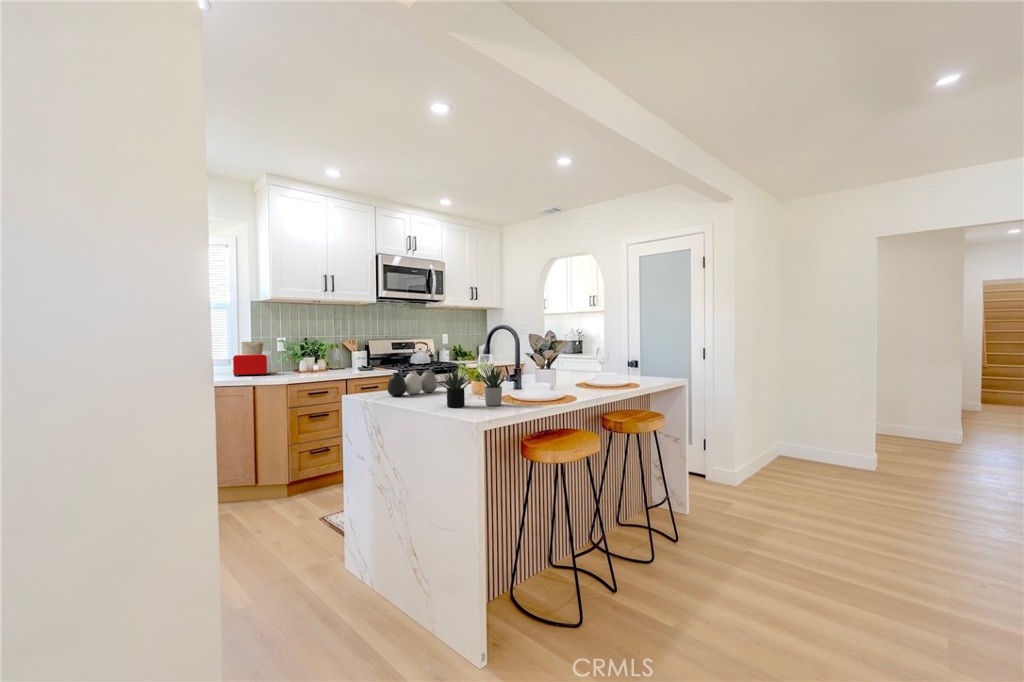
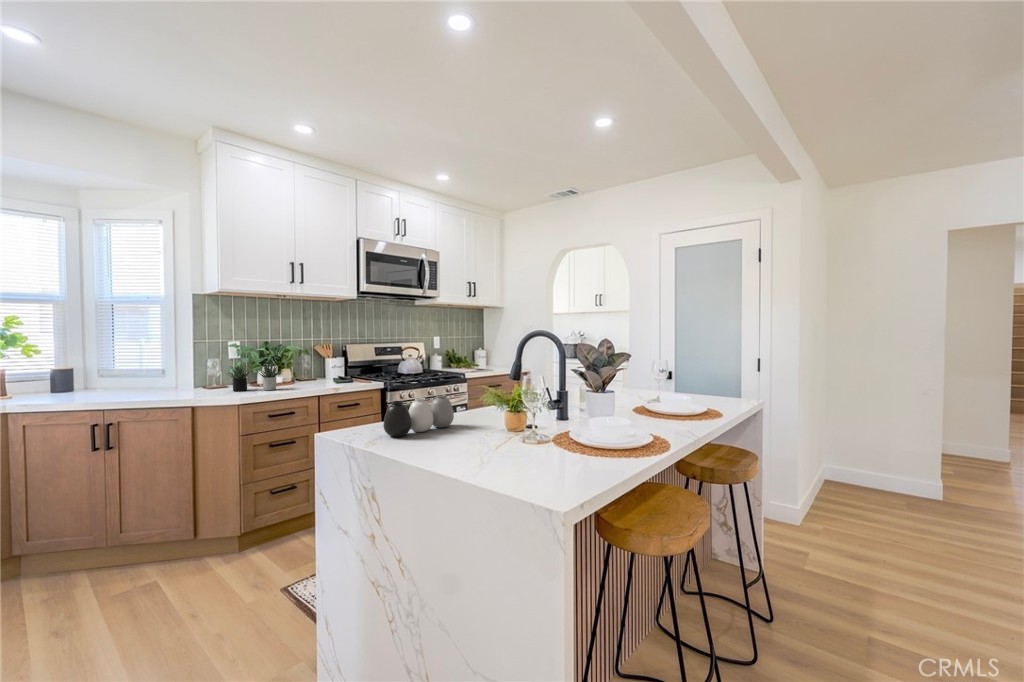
toaster: present [233,342,271,376] -> none [166,347,220,392]
succulent plant: present [440,366,509,408] -> present [229,362,281,391]

